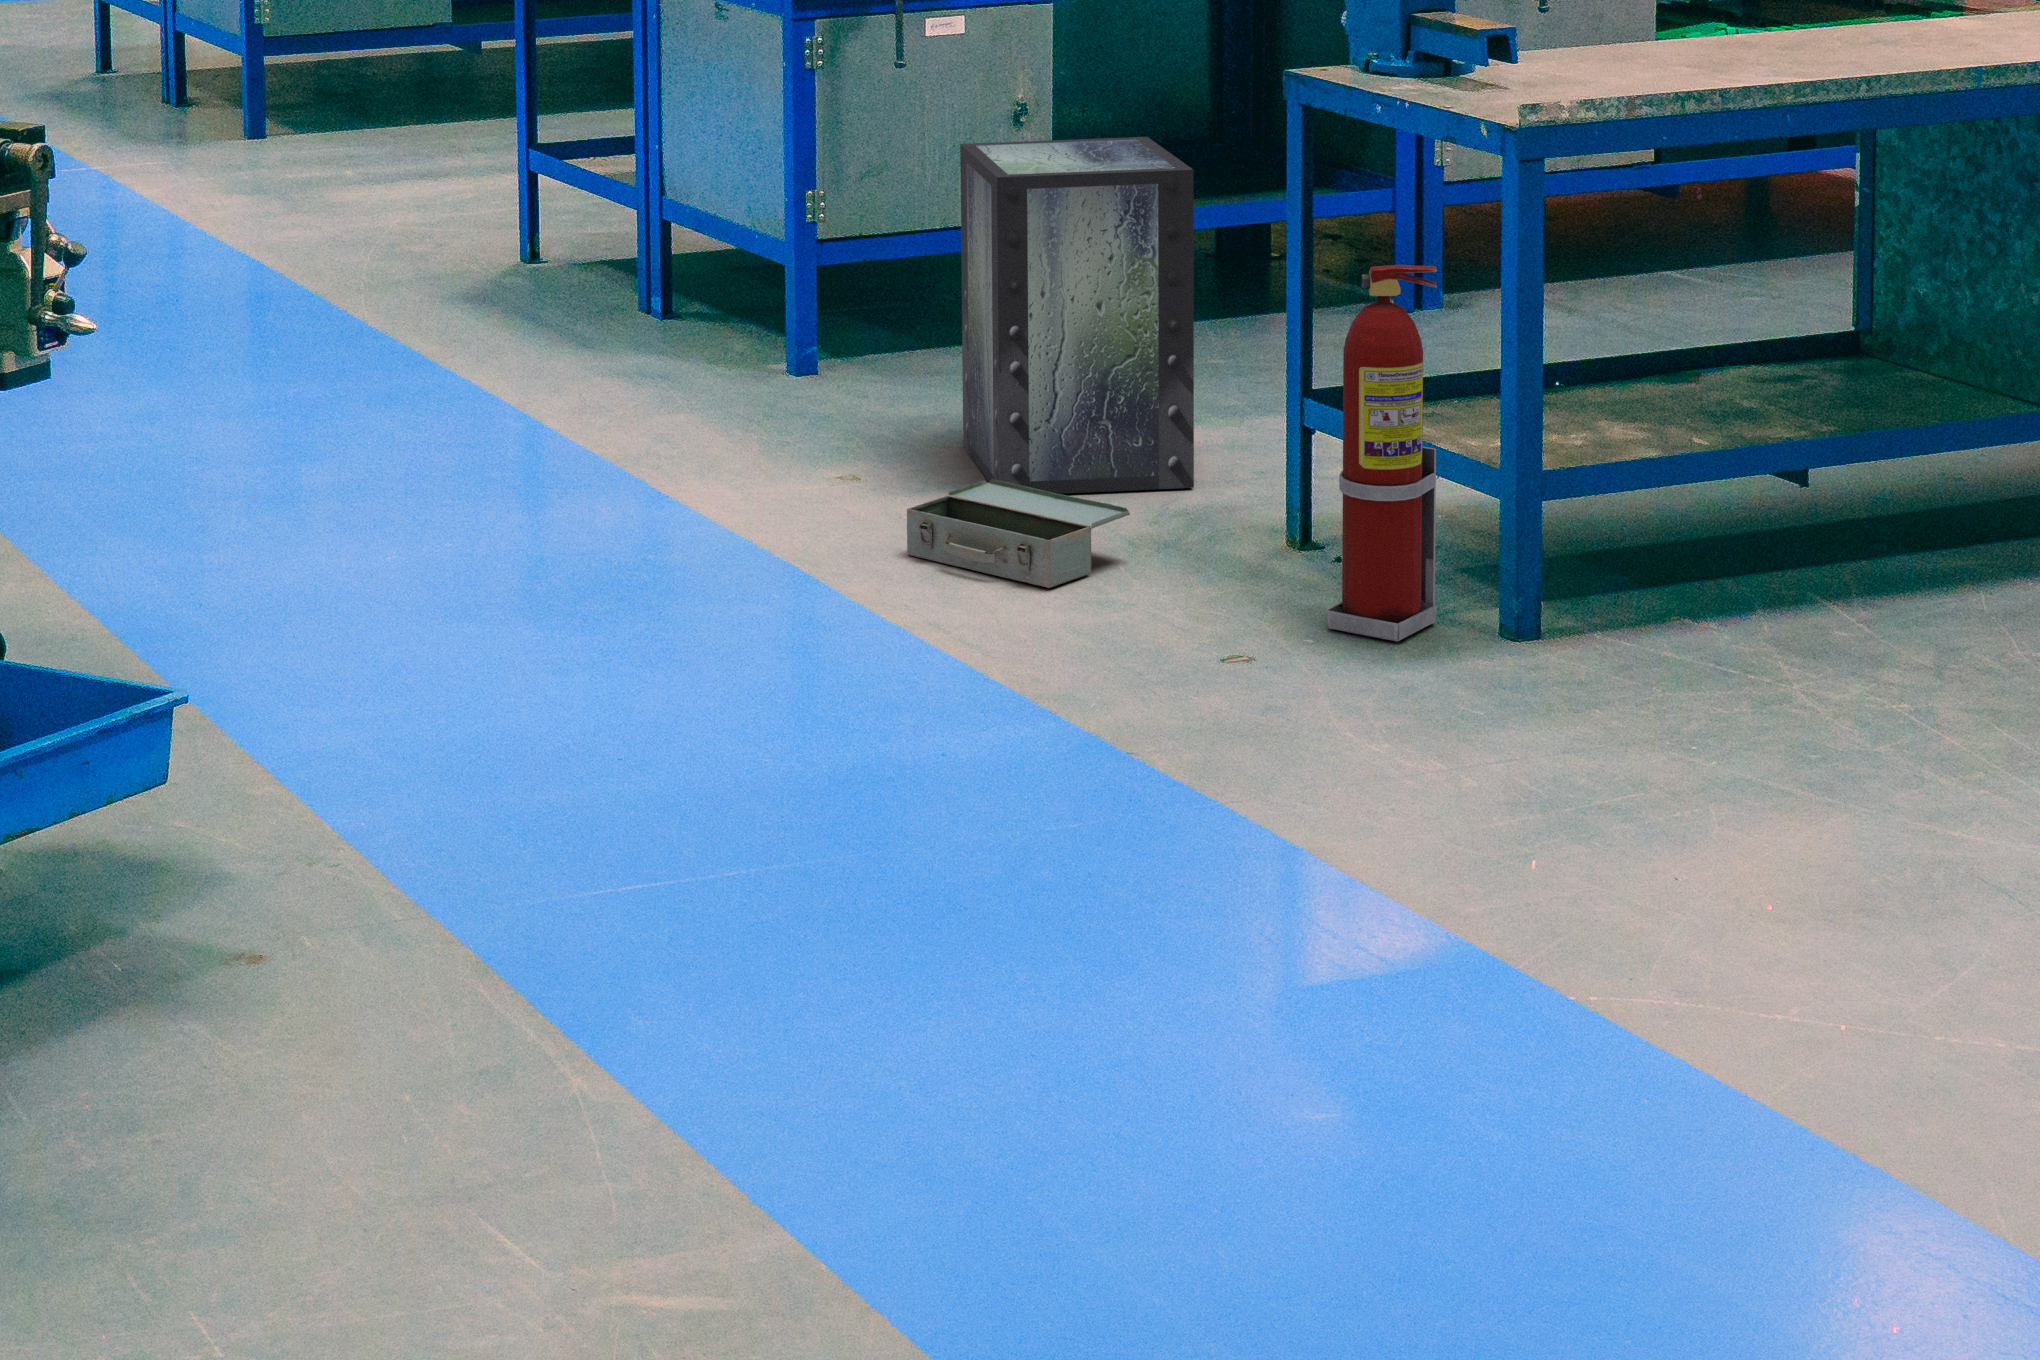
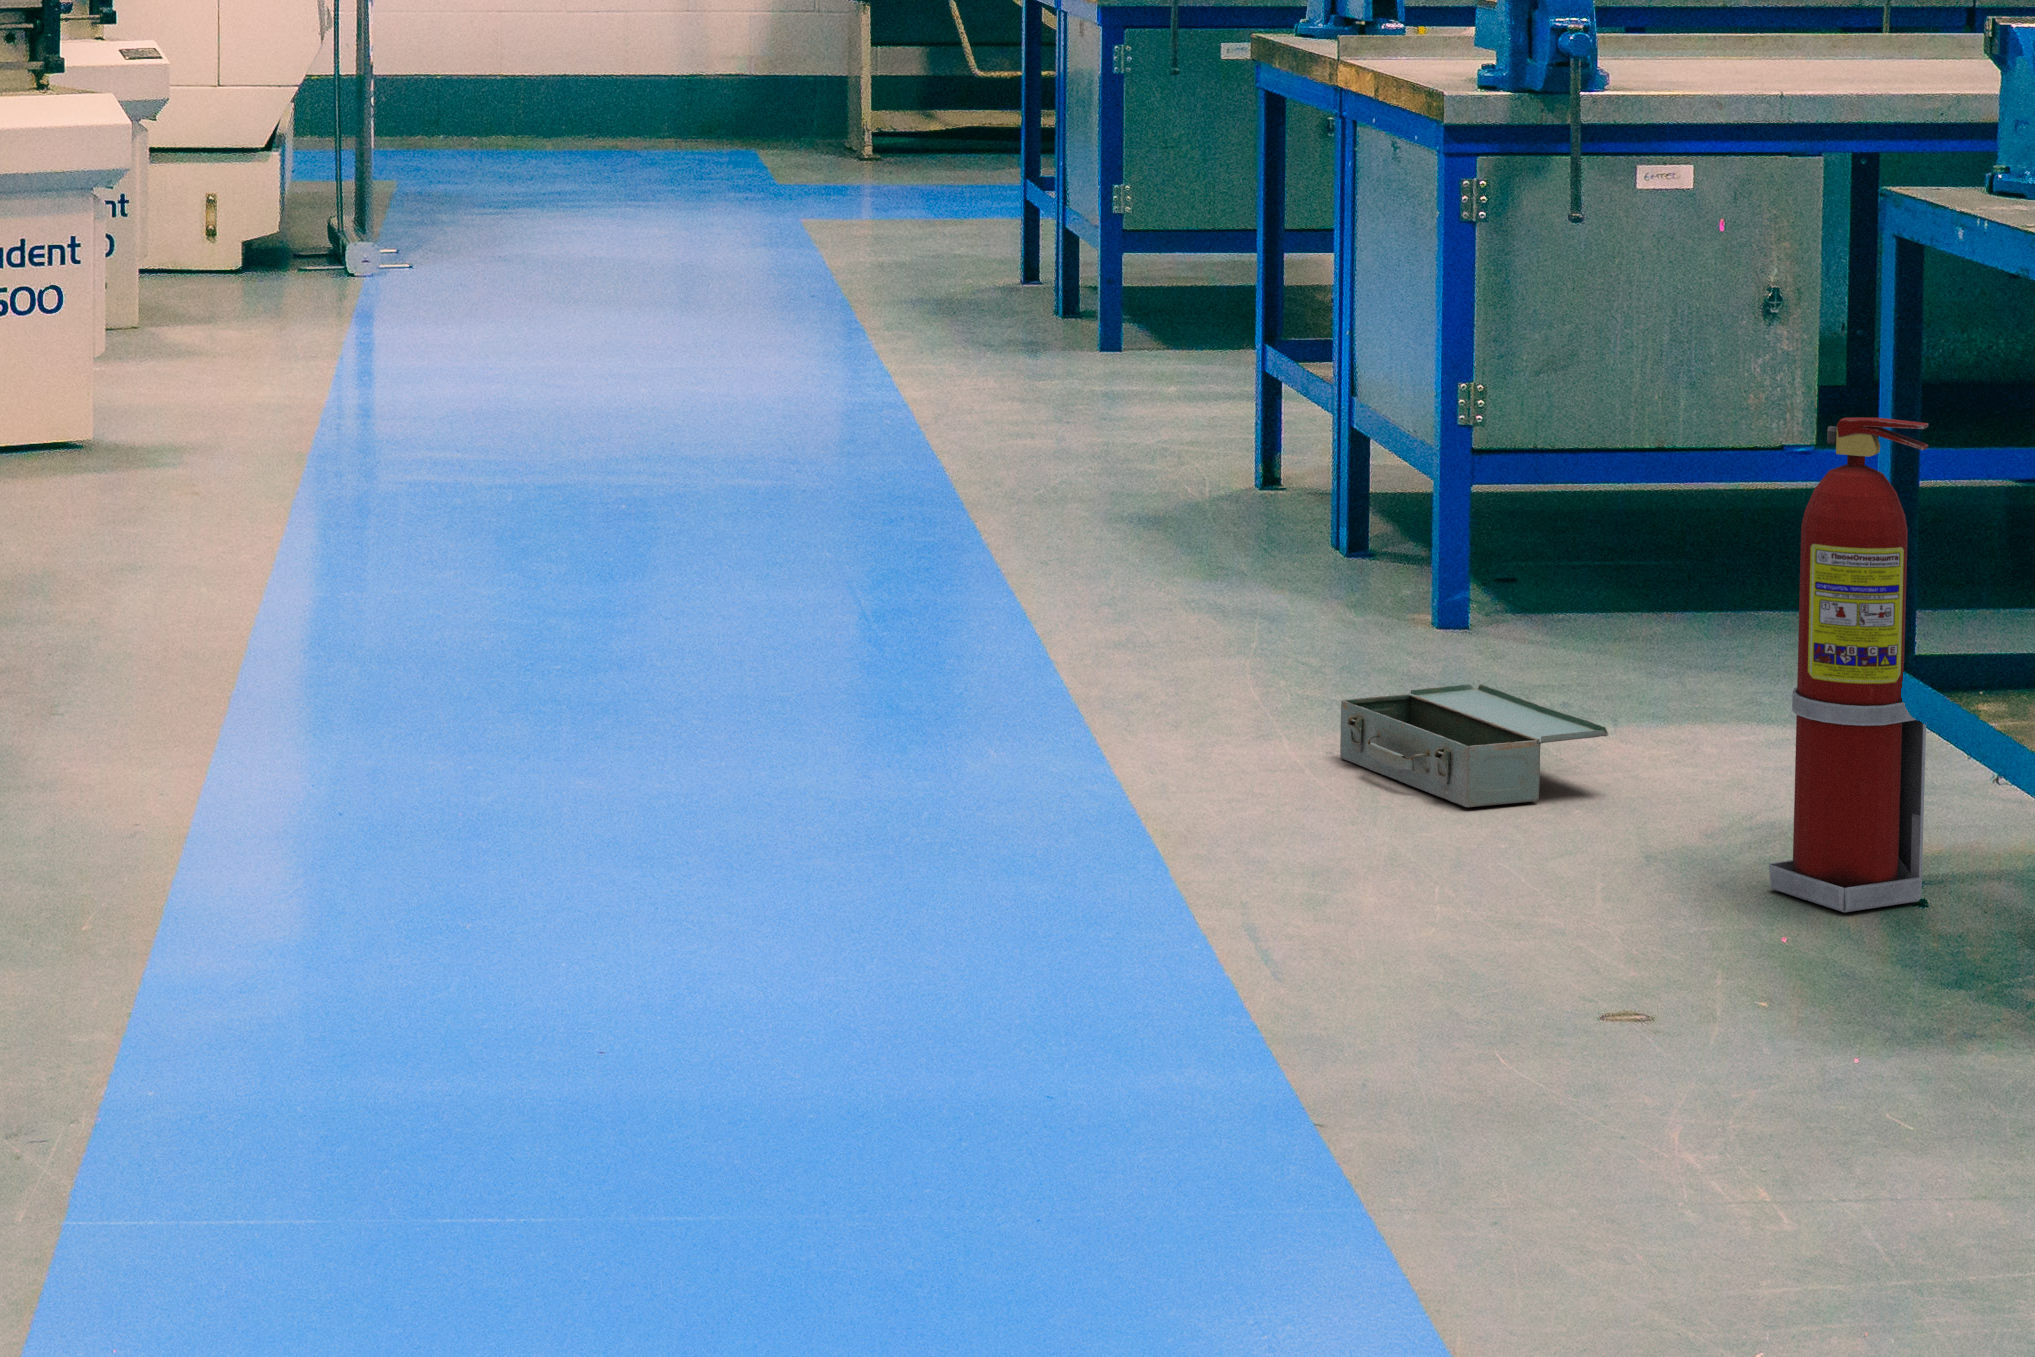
storage box: present [960,137,1194,494] -> none [1528,291,1803,738]

